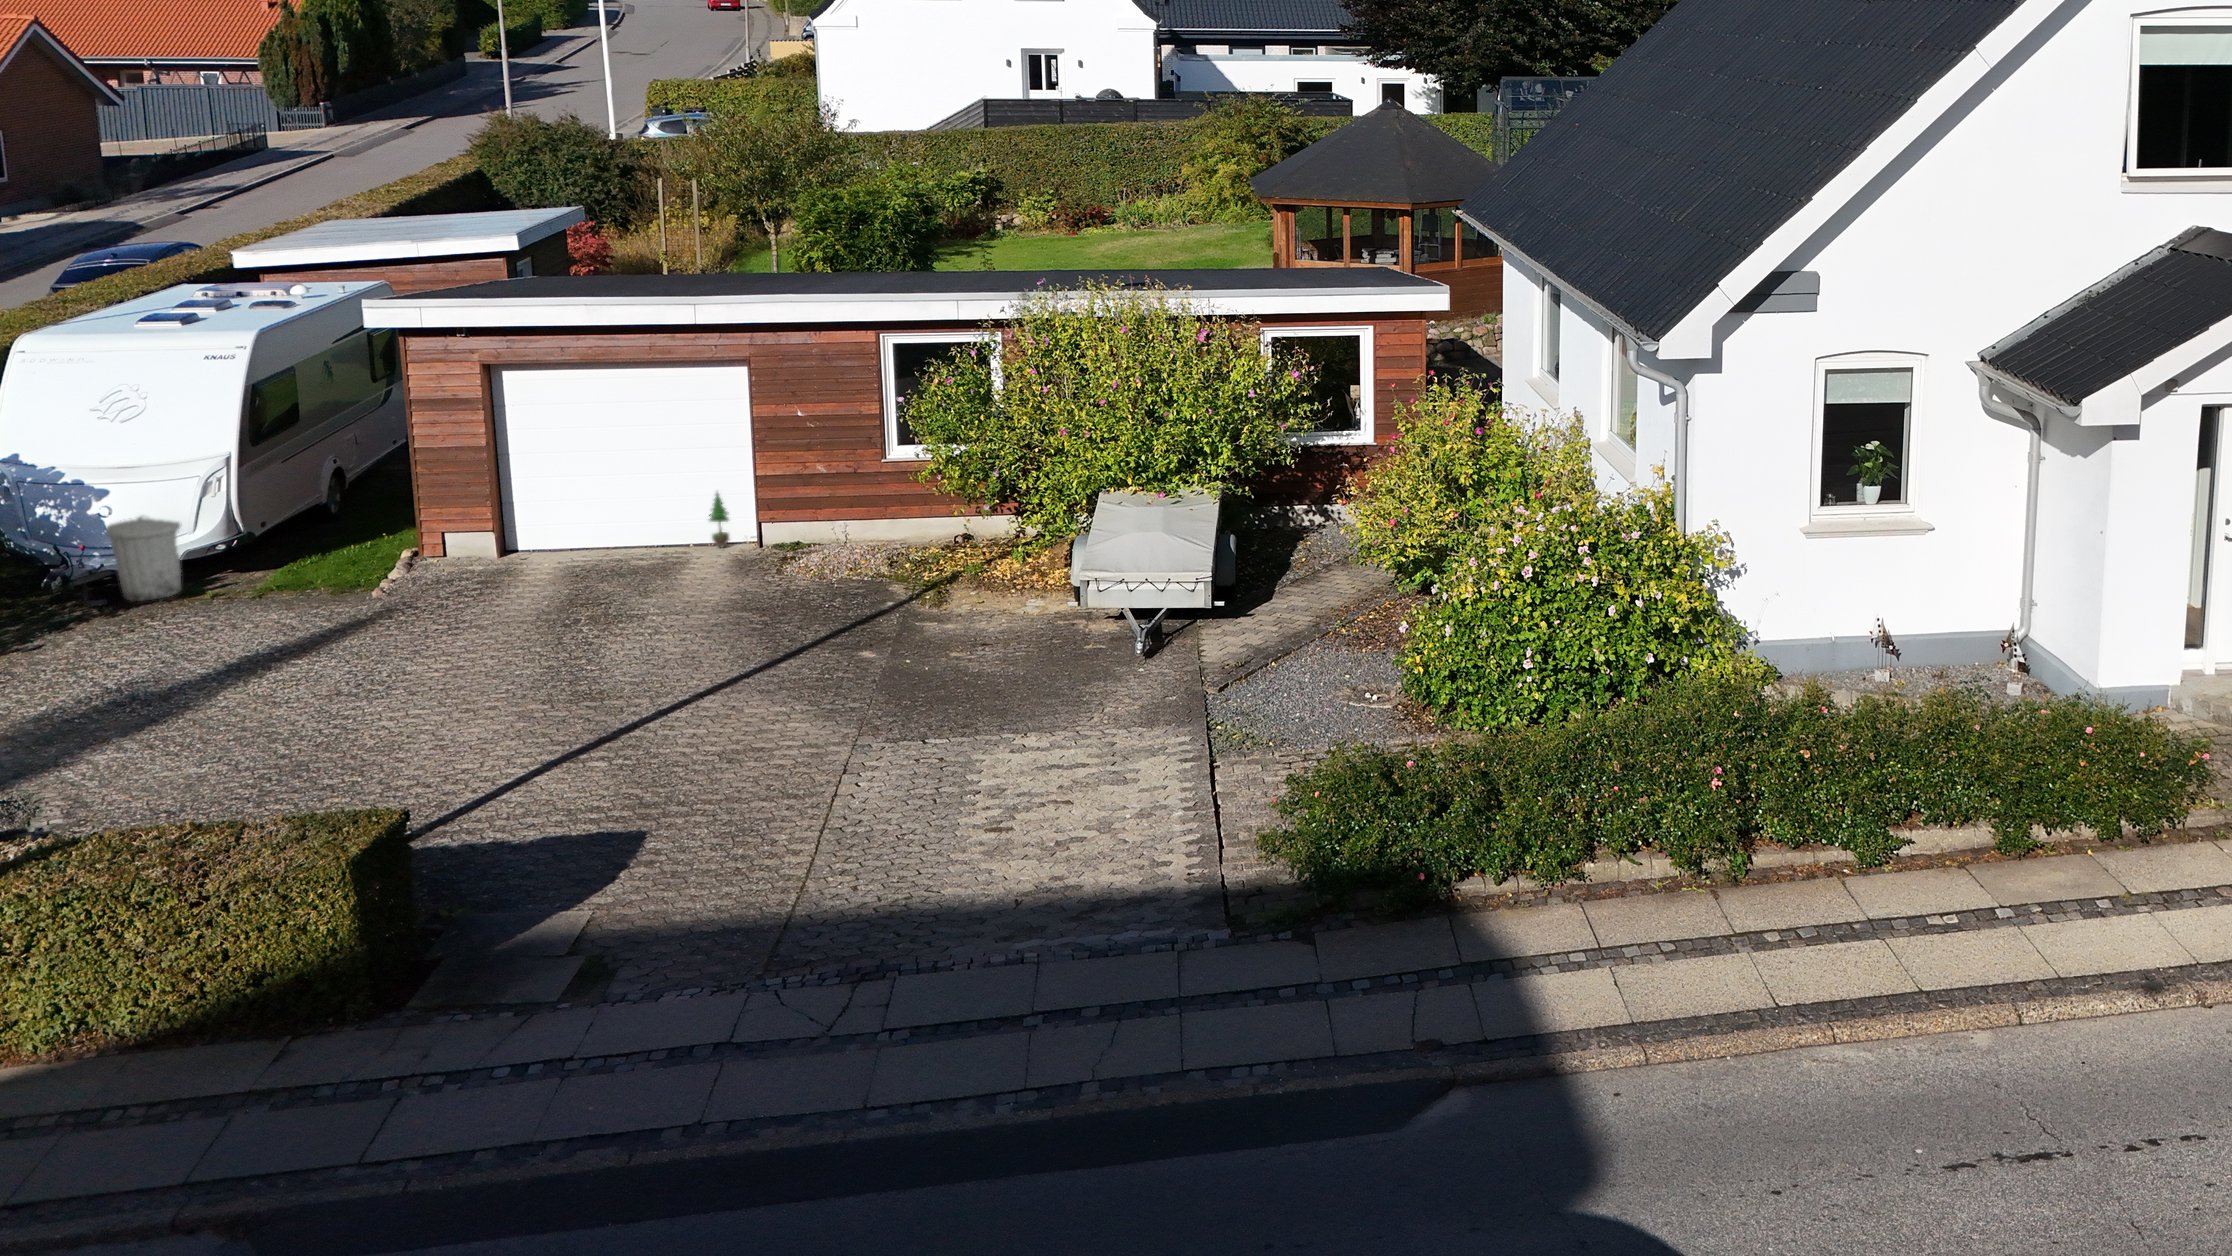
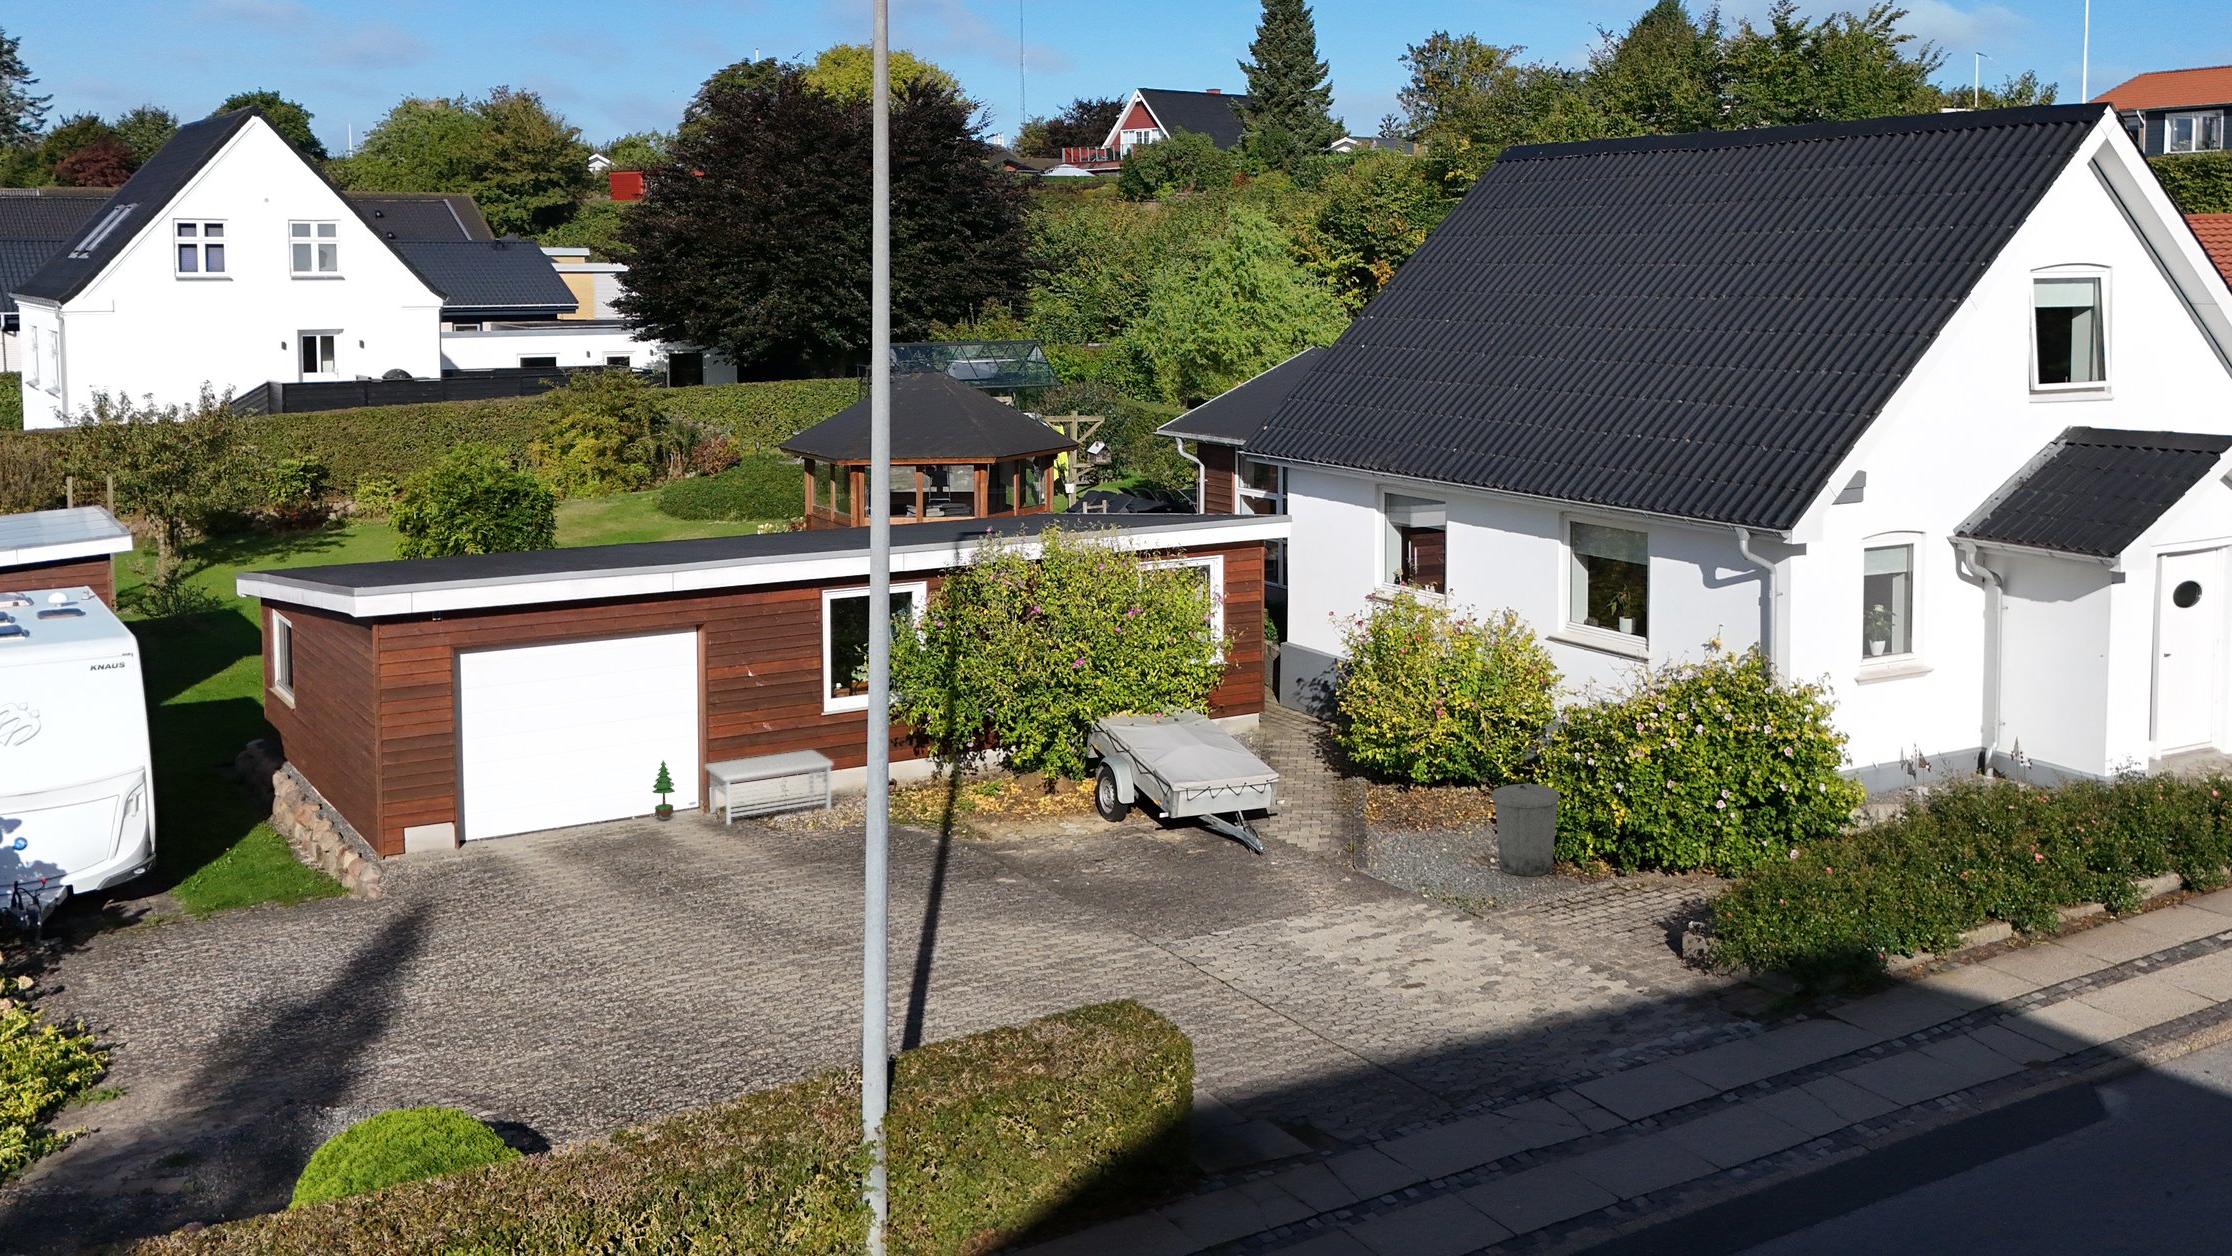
storage bench: none [752,493,878,558] -> present [705,750,833,825]
trash can: present [106,517,181,601] -> present [1492,784,1559,876]

